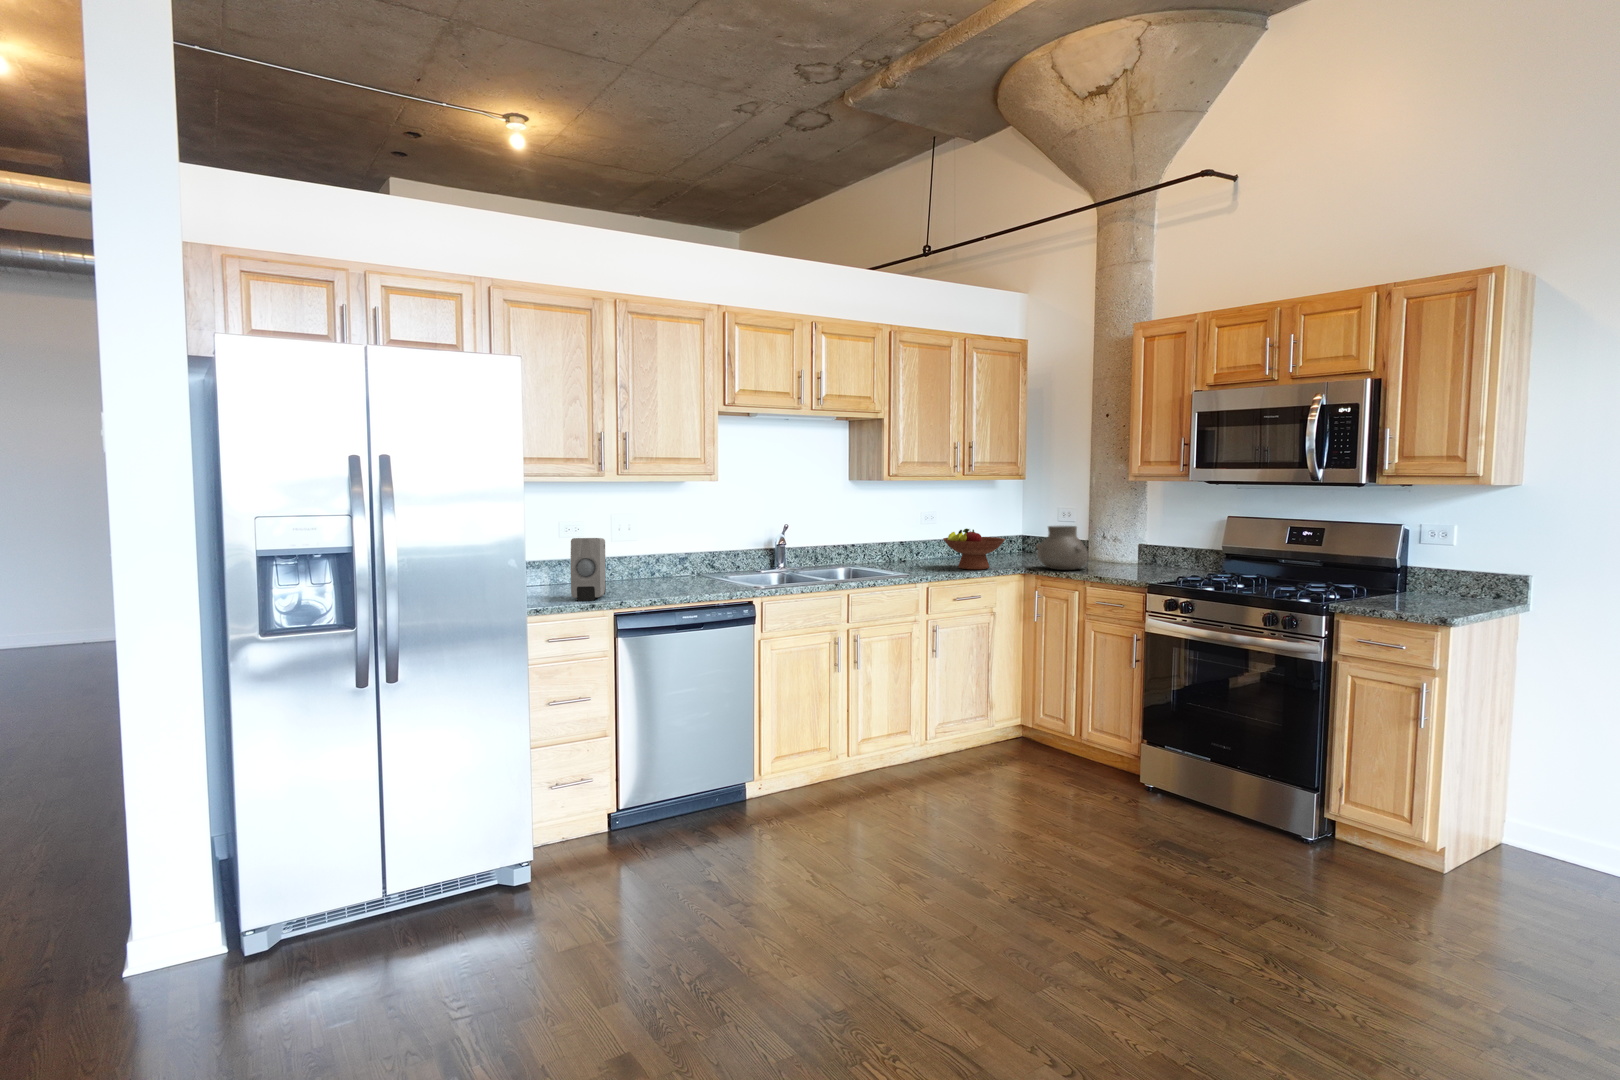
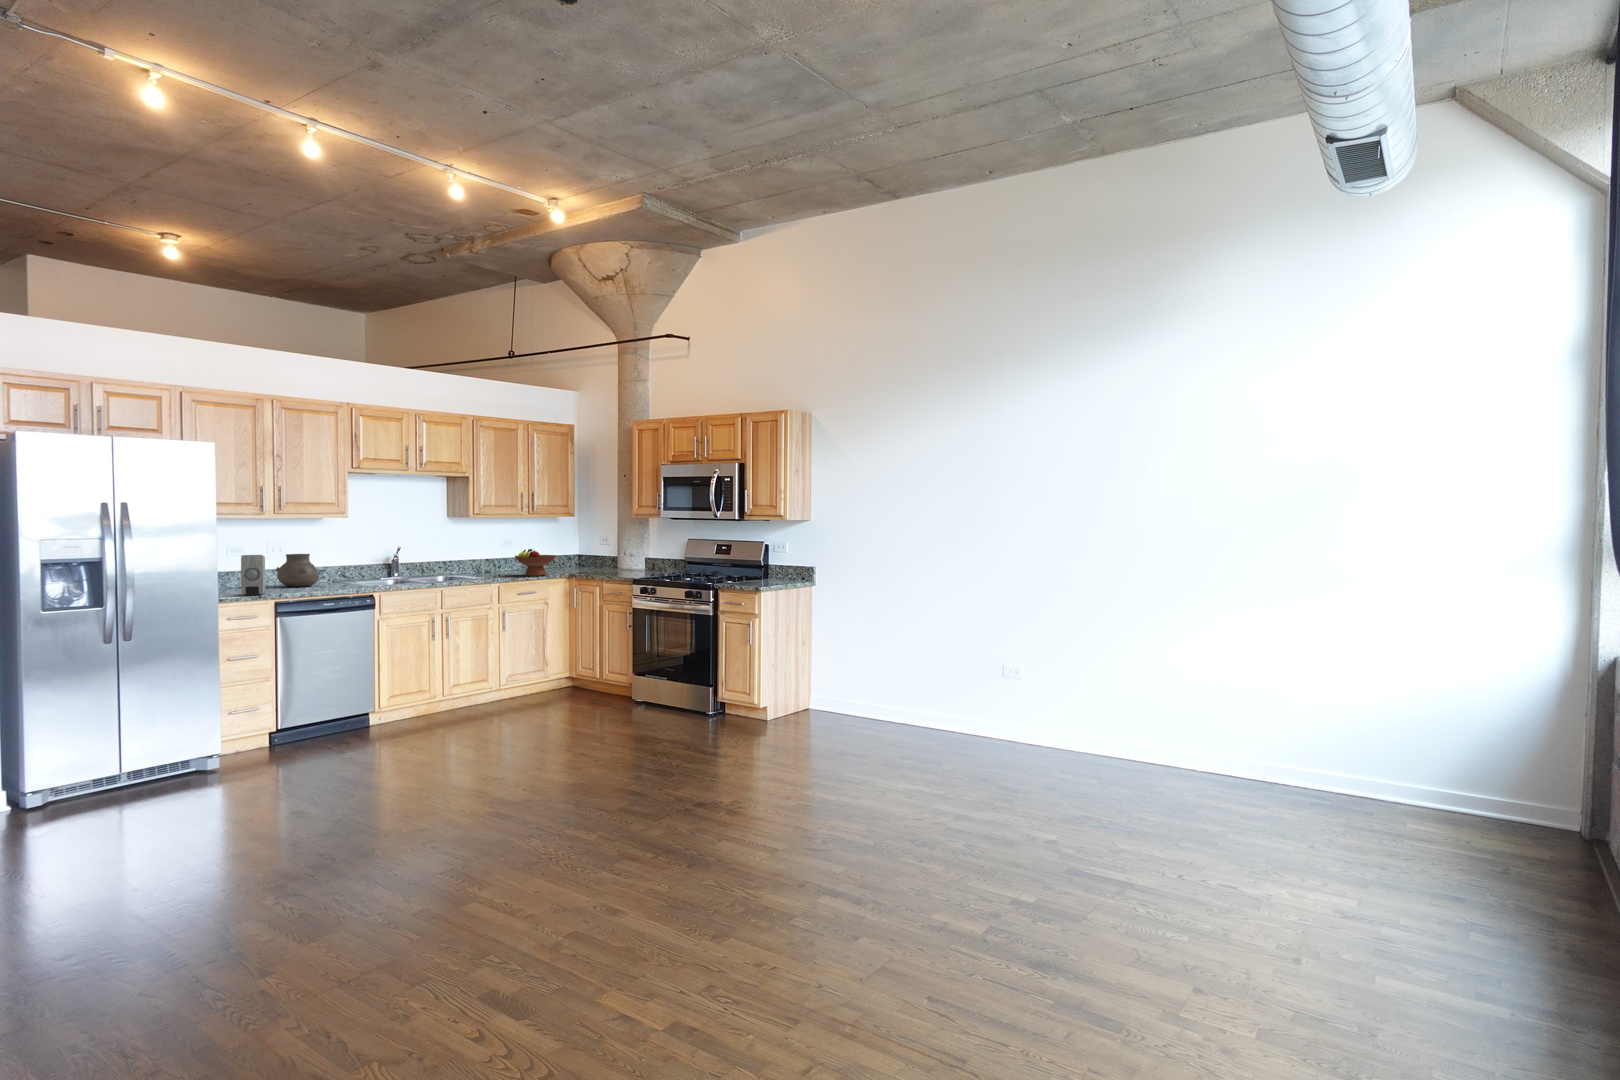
vase: present [1036,526,1088,570] -> present [276,554,319,587]

